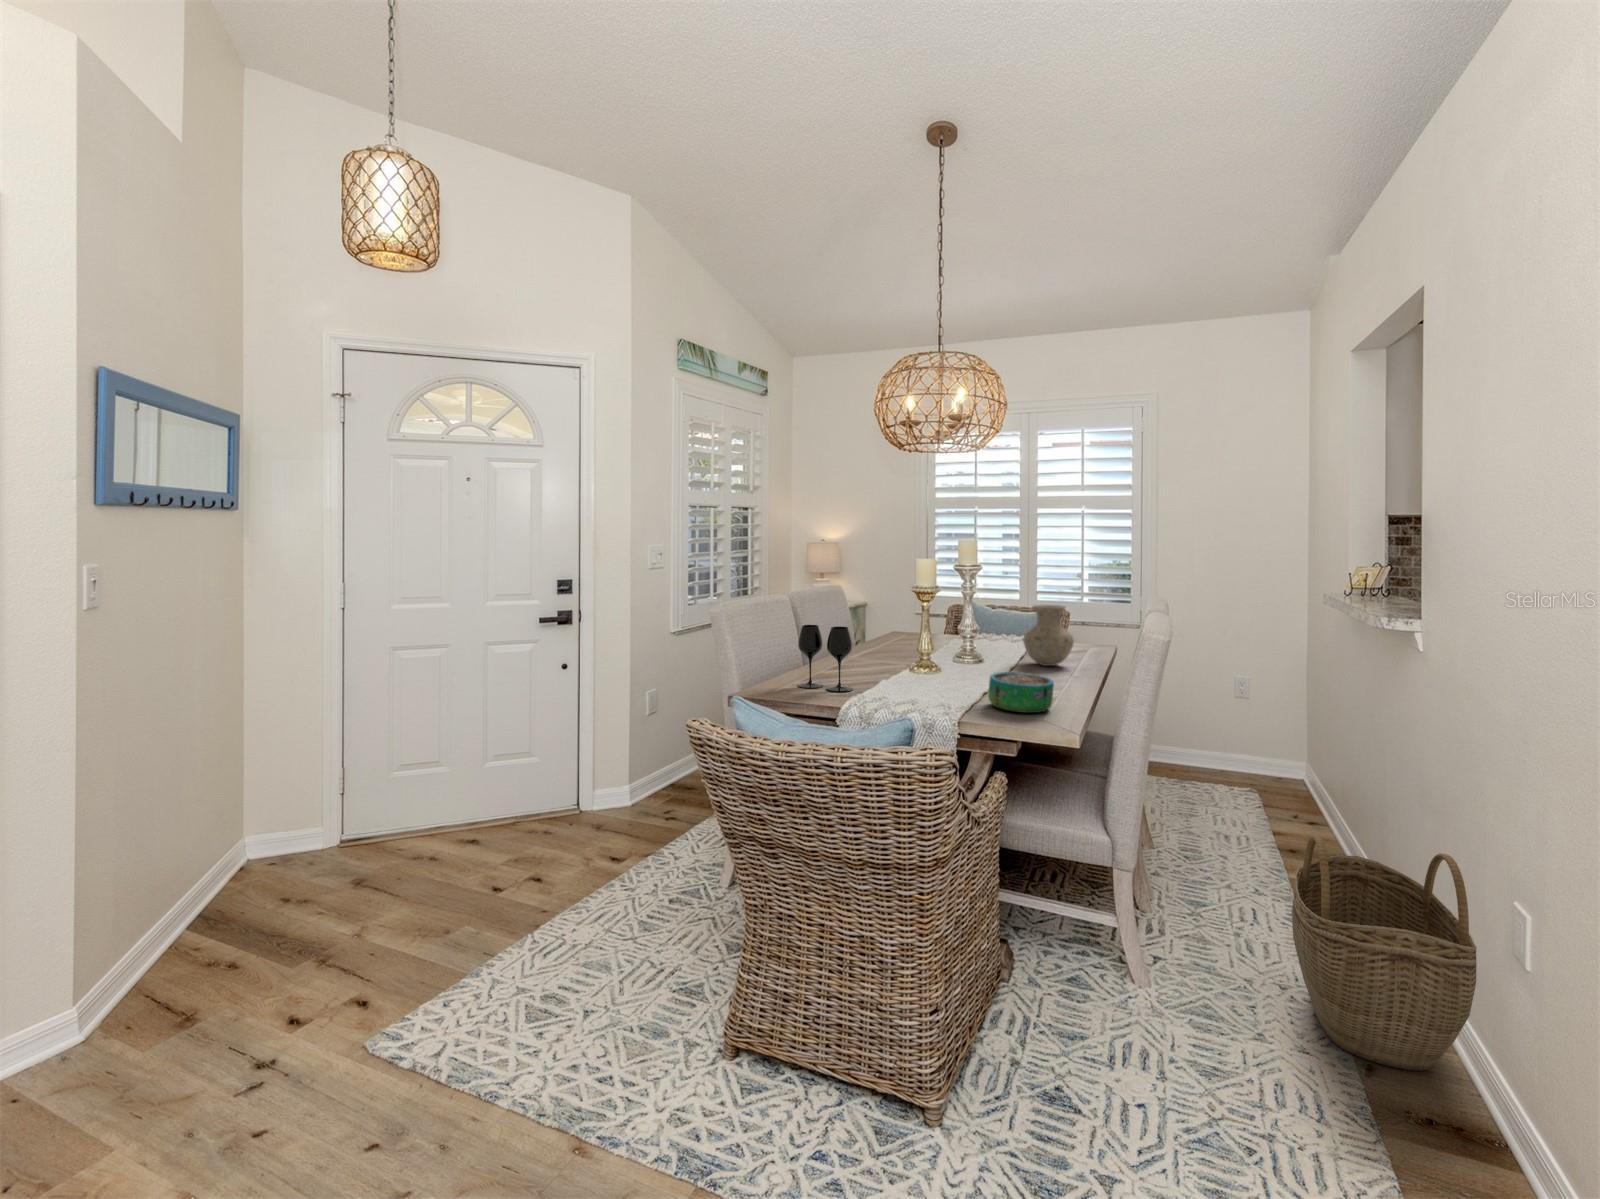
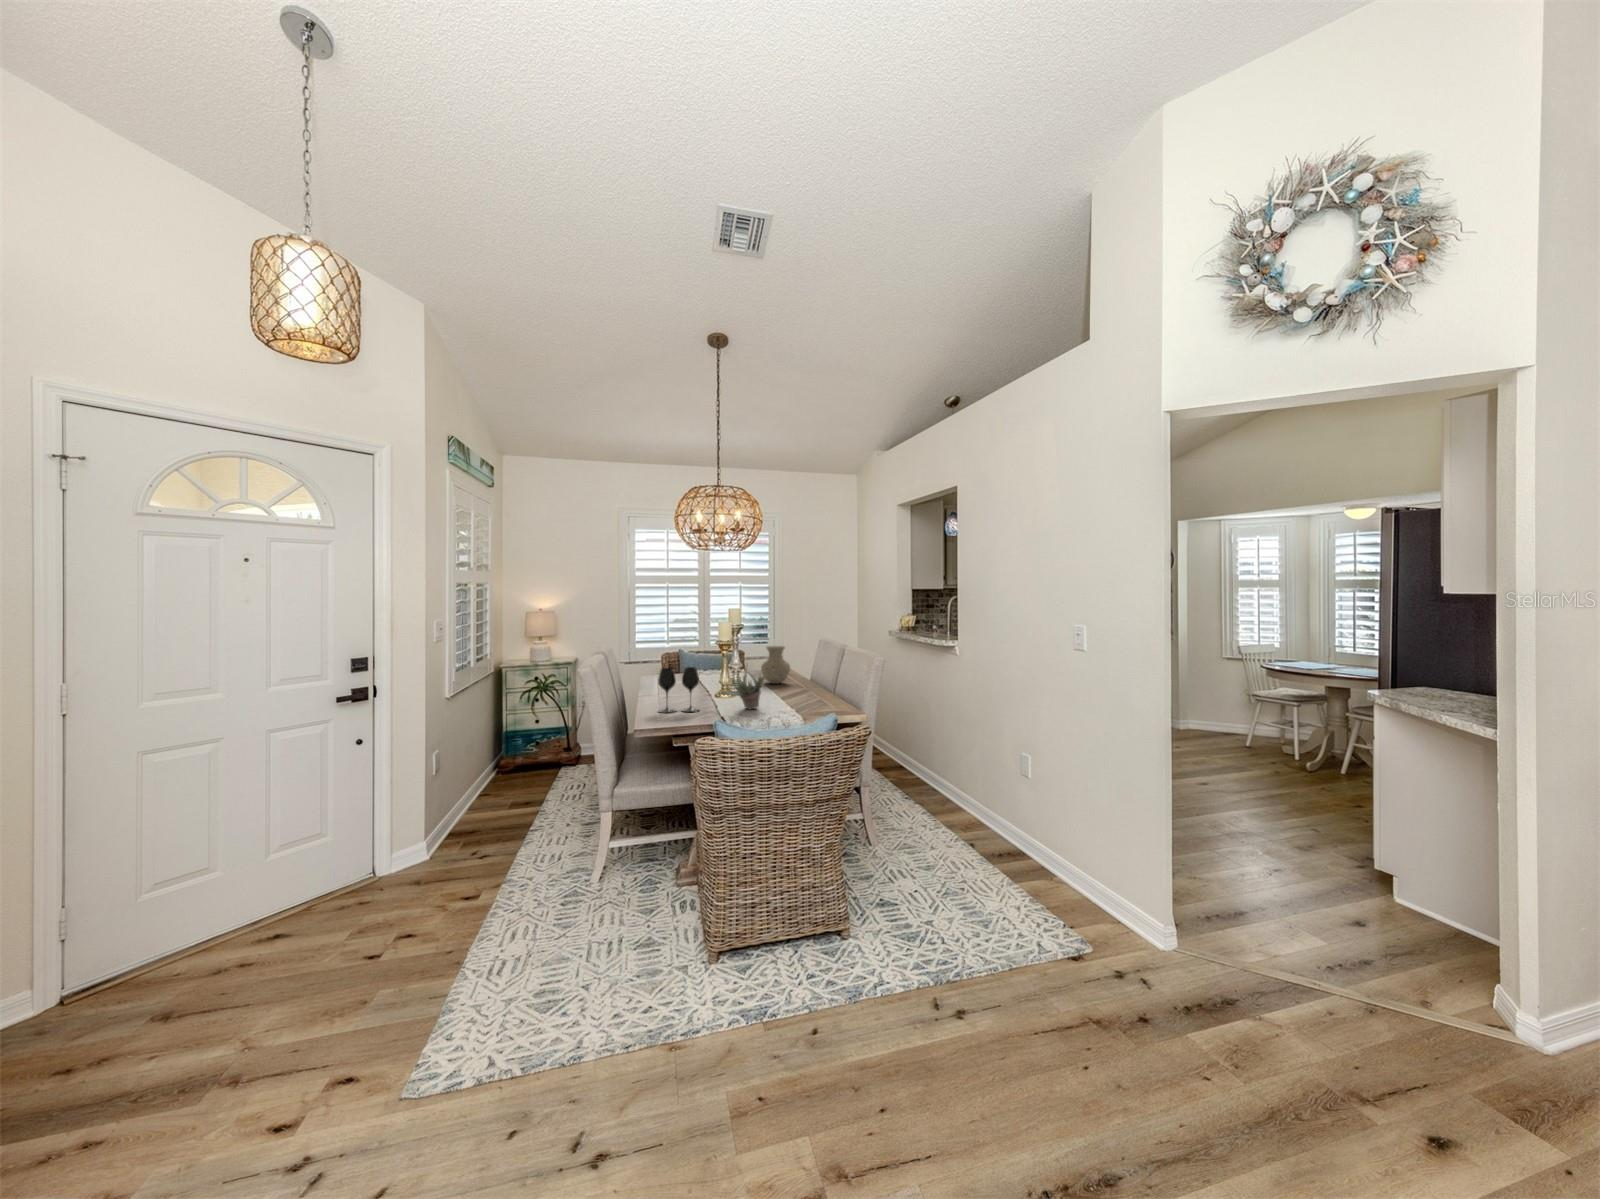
succulent plant: none [871,627,946,700] -> present [723,668,765,709]
decorative bowl: present [988,672,1054,713] -> none [787,686,824,708]
woven basket: present [1292,835,1477,1071] -> none [928,743,1003,843]

